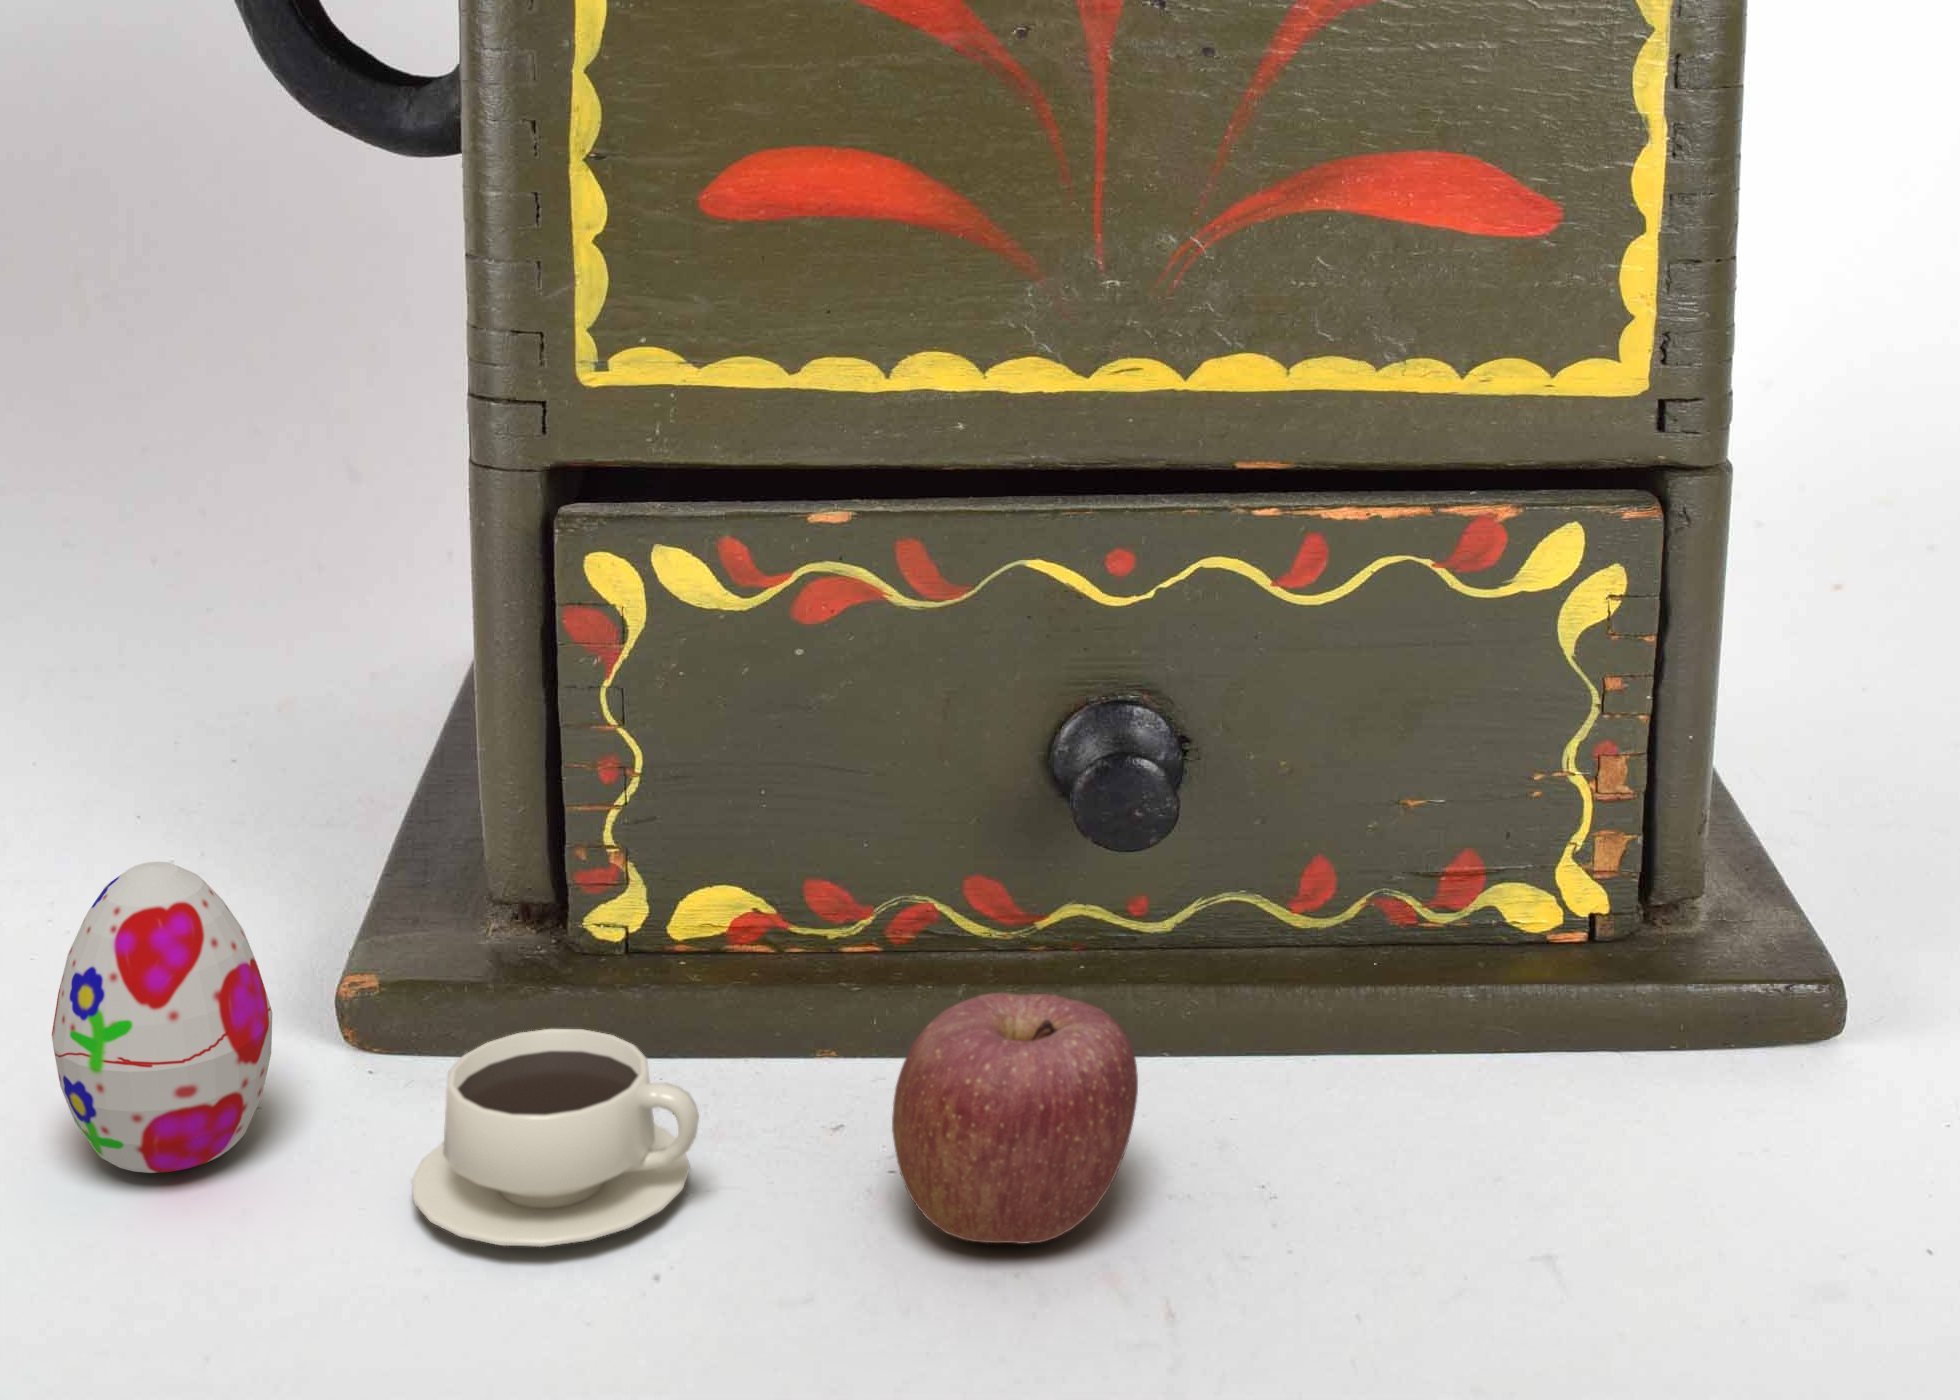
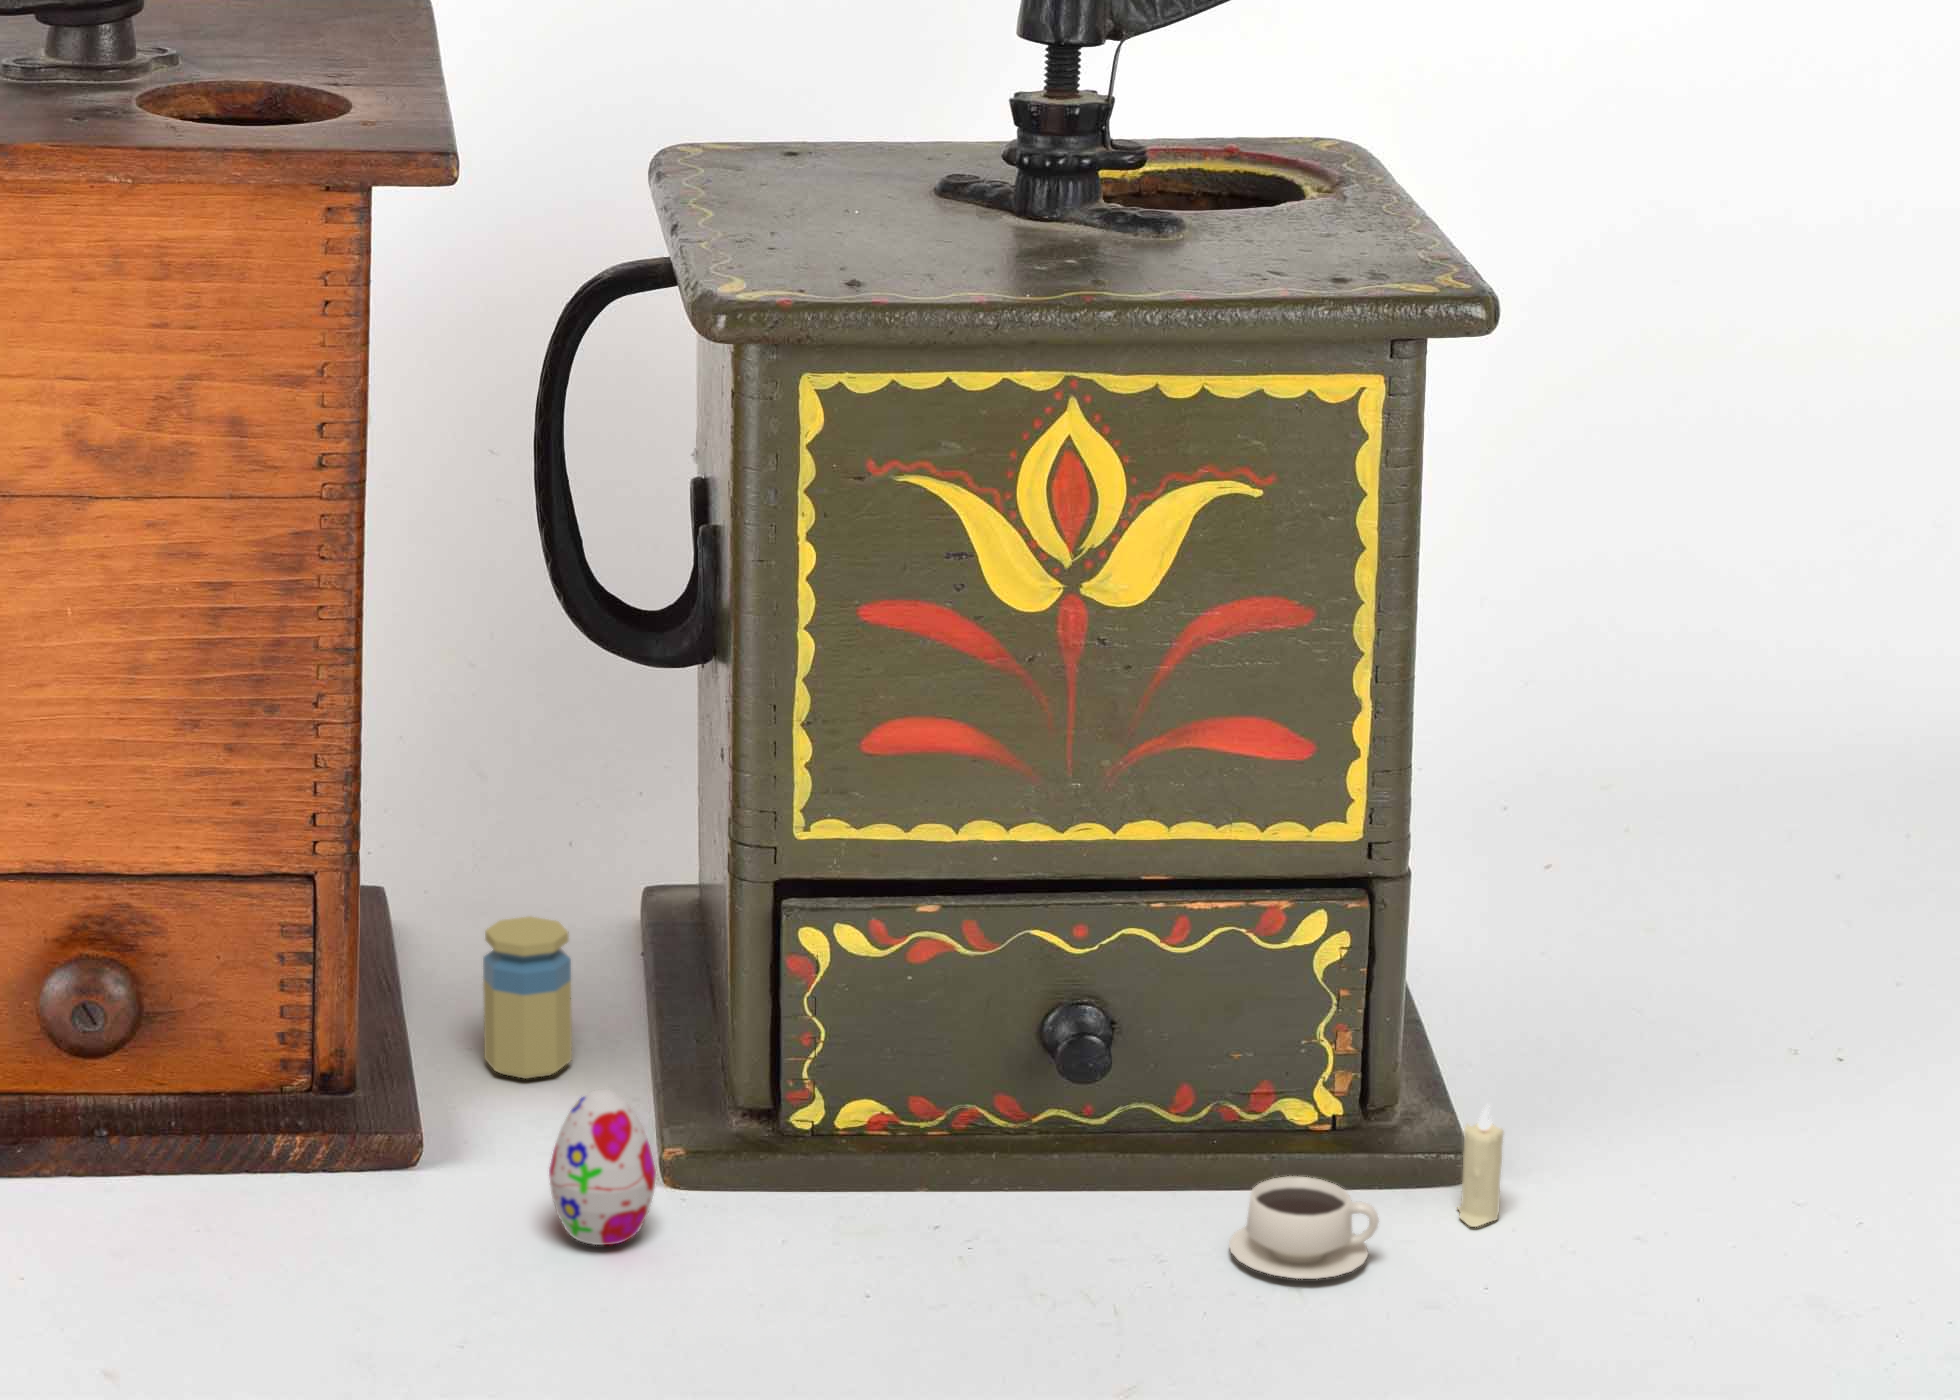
jar: none [138,576,296,848] -> present [483,916,572,1079]
candle: none [1829,890,1927,1129] -> present [1458,1105,1503,1227]
apple: present [892,993,1138,1244] -> none [978,1155,1099,1276]
teacup: present [412,1029,699,1247] -> present [1229,1176,1379,1279]

